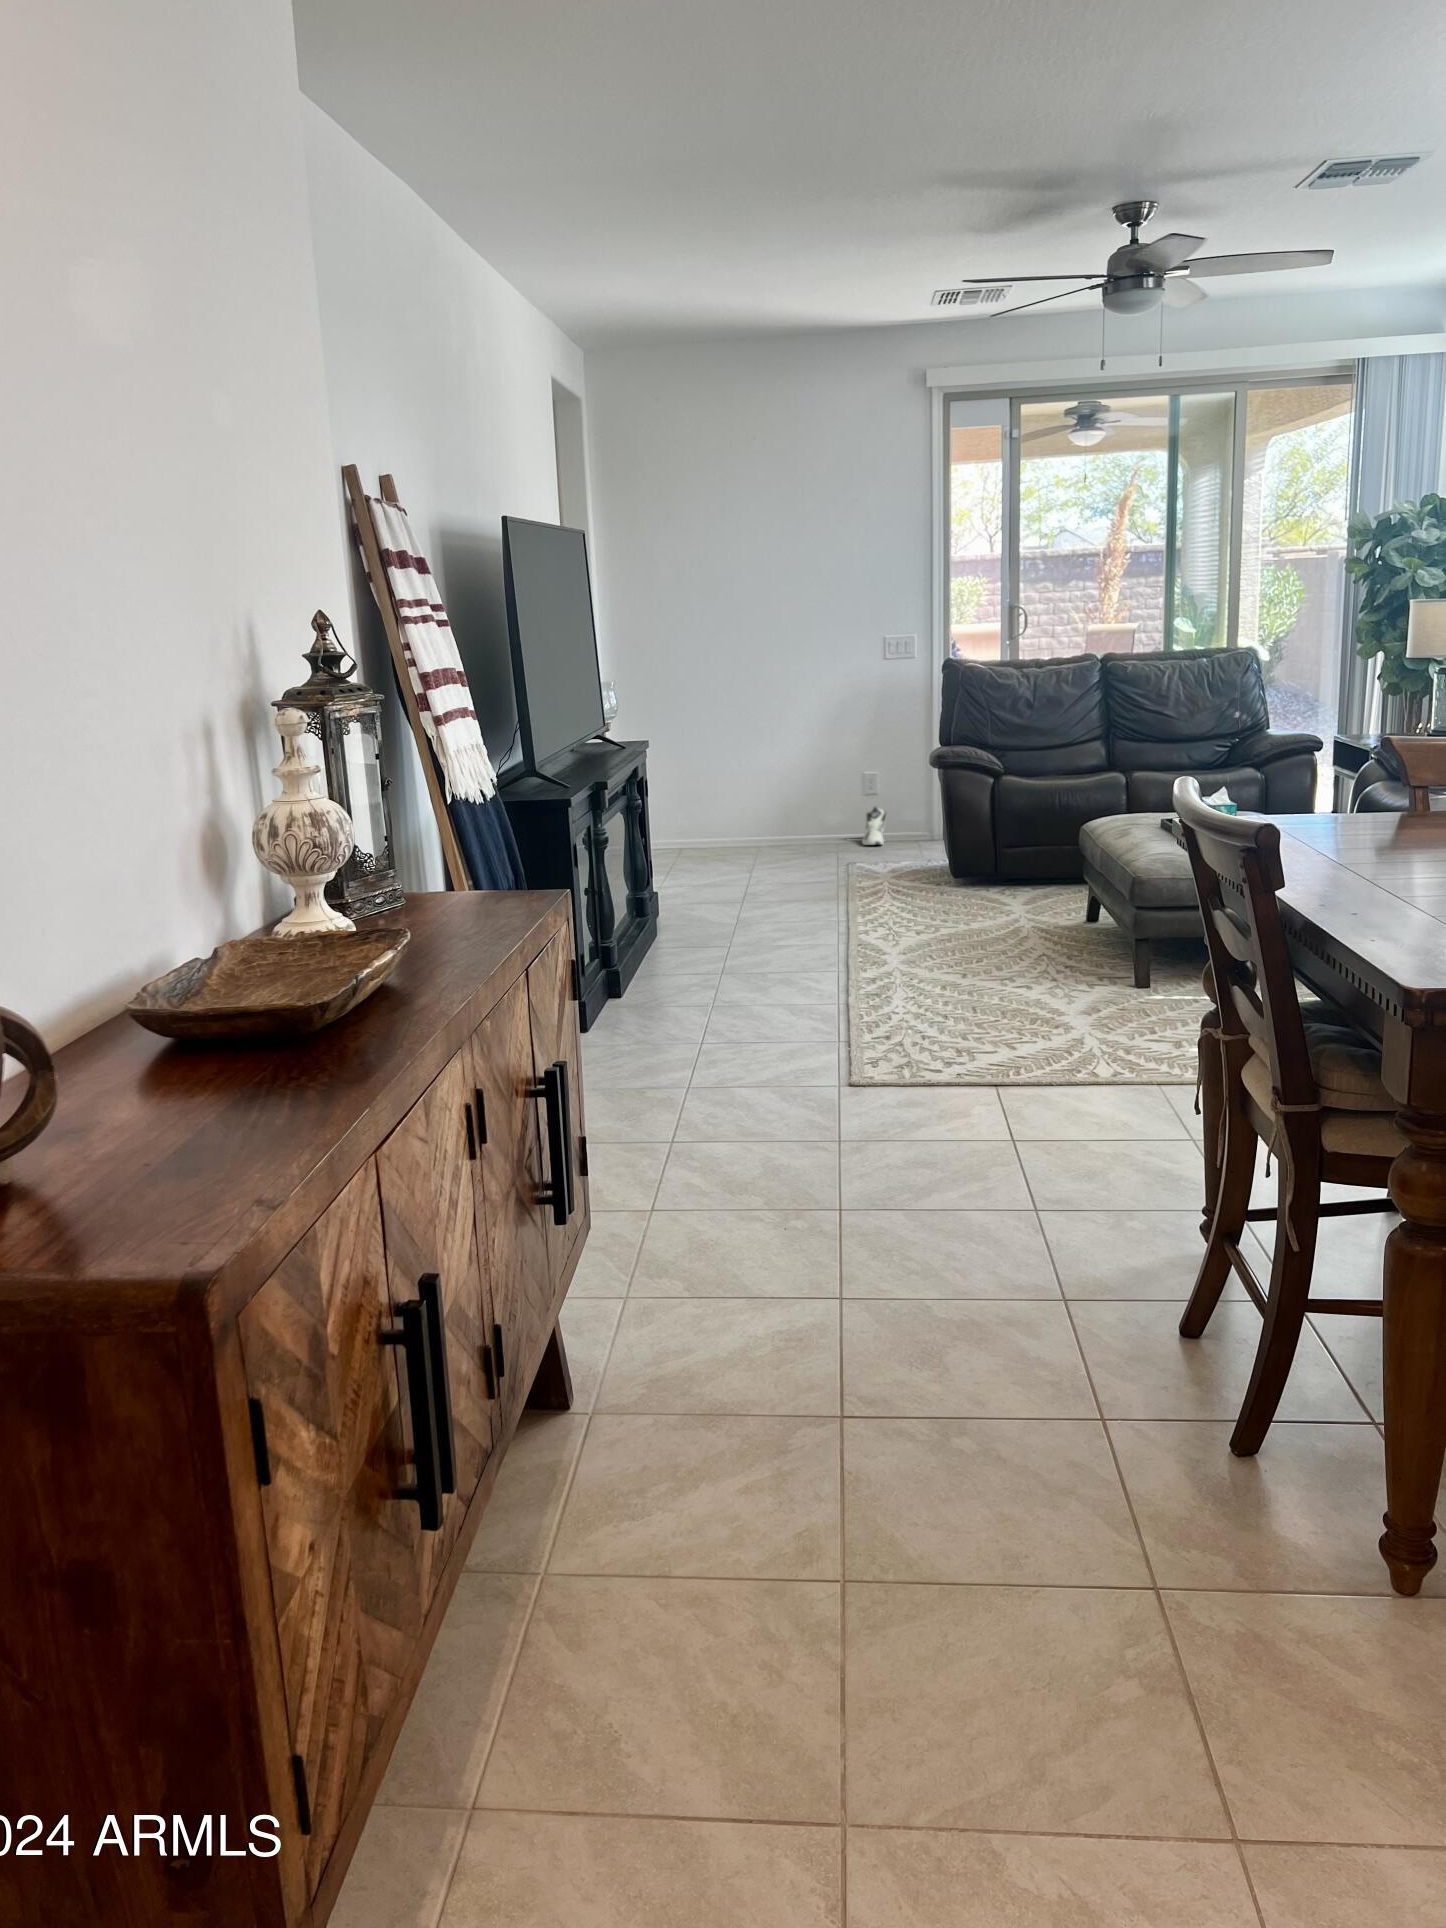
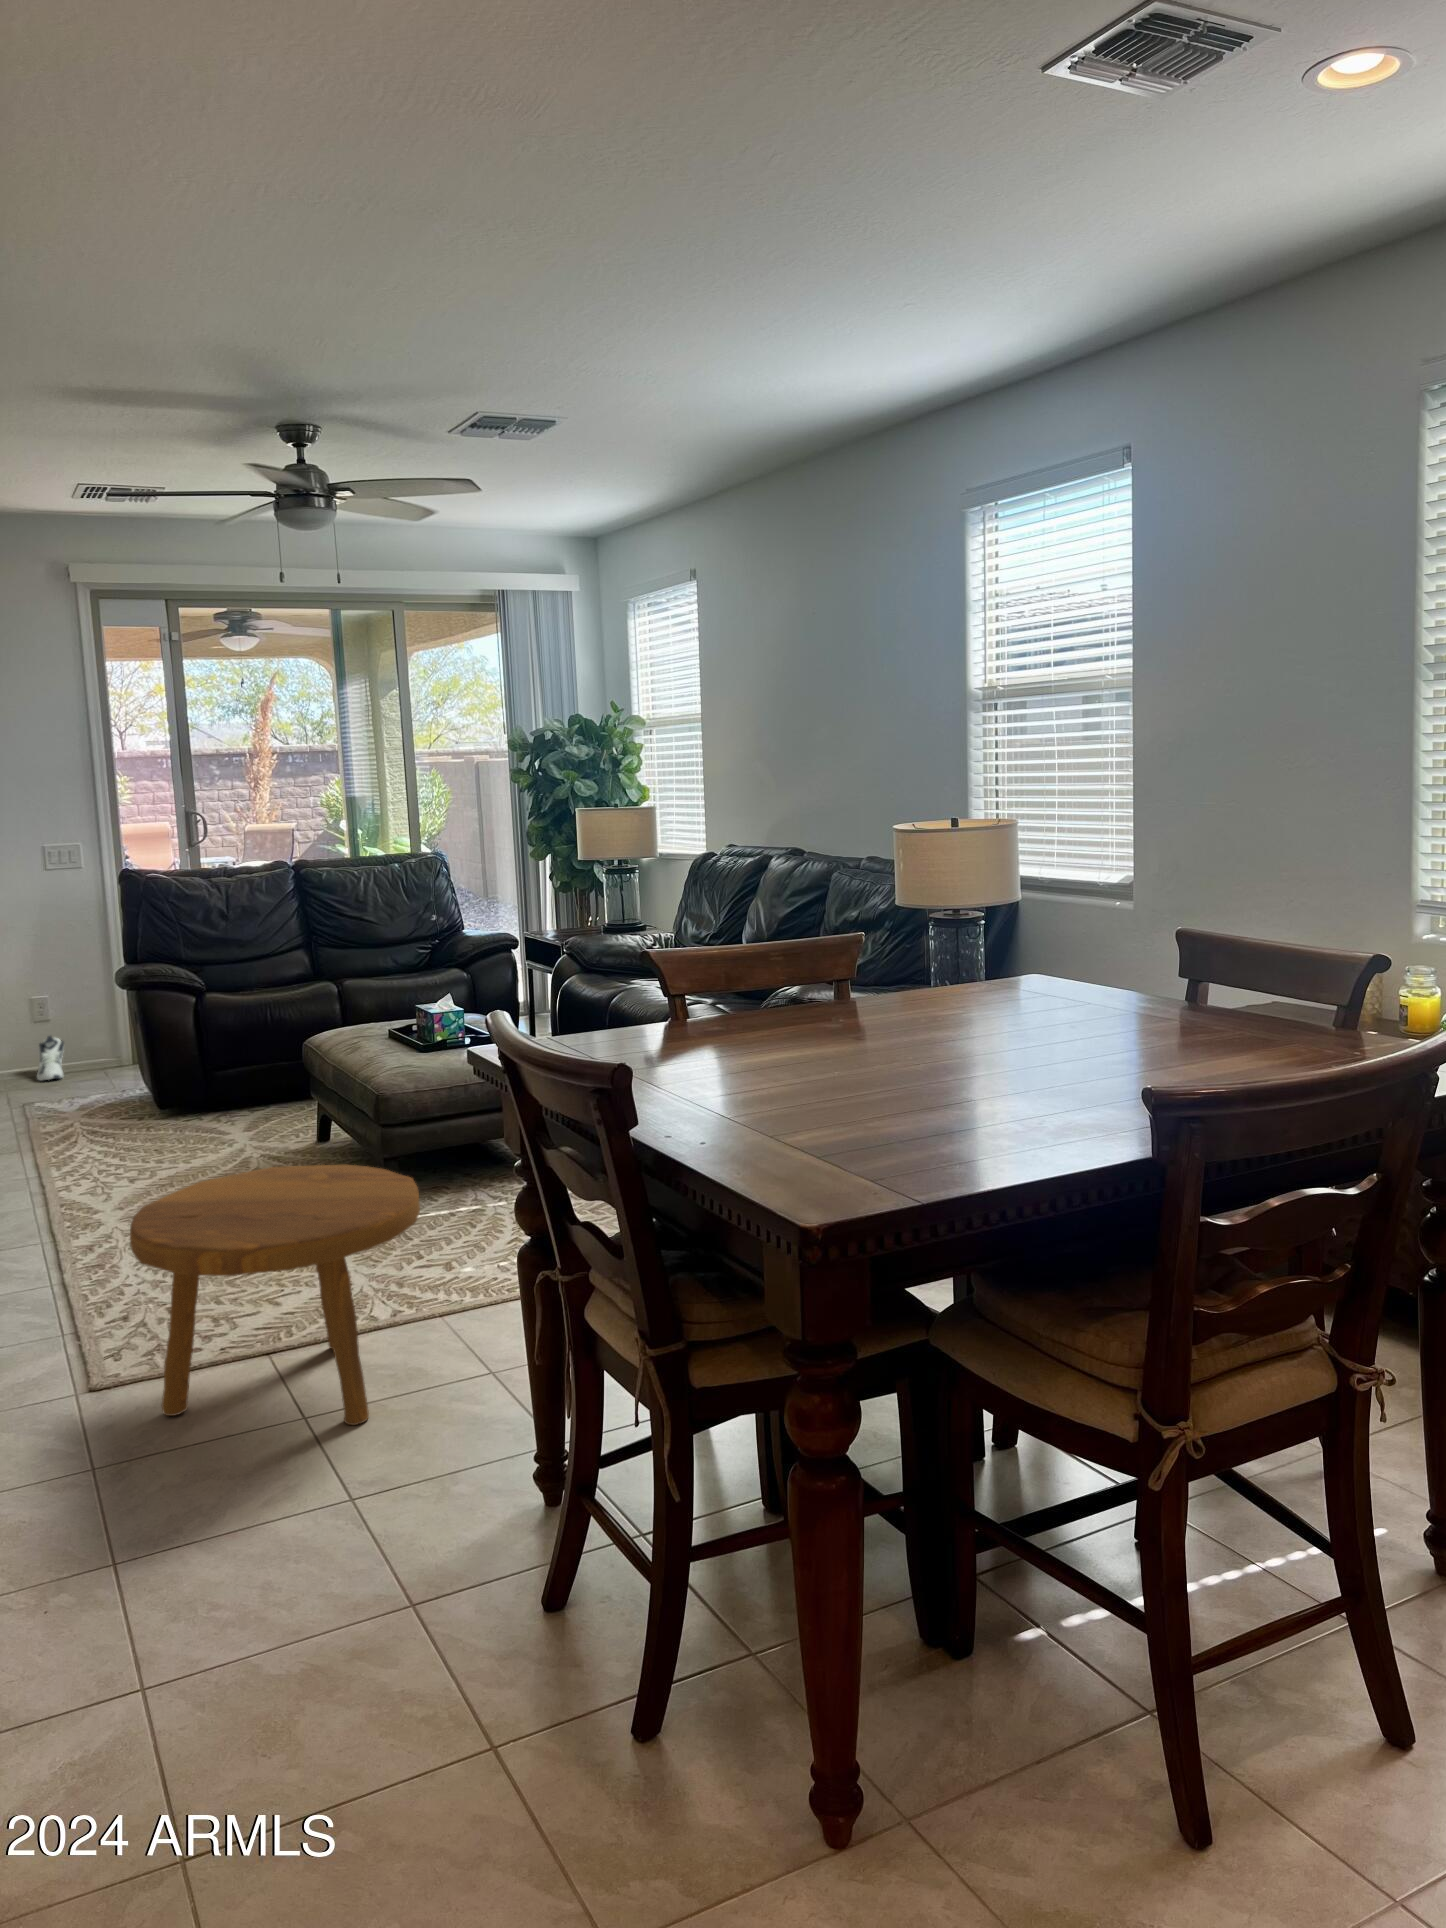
footstool: none [884,921,1138,1155] -> present [130,1165,420,1425]

